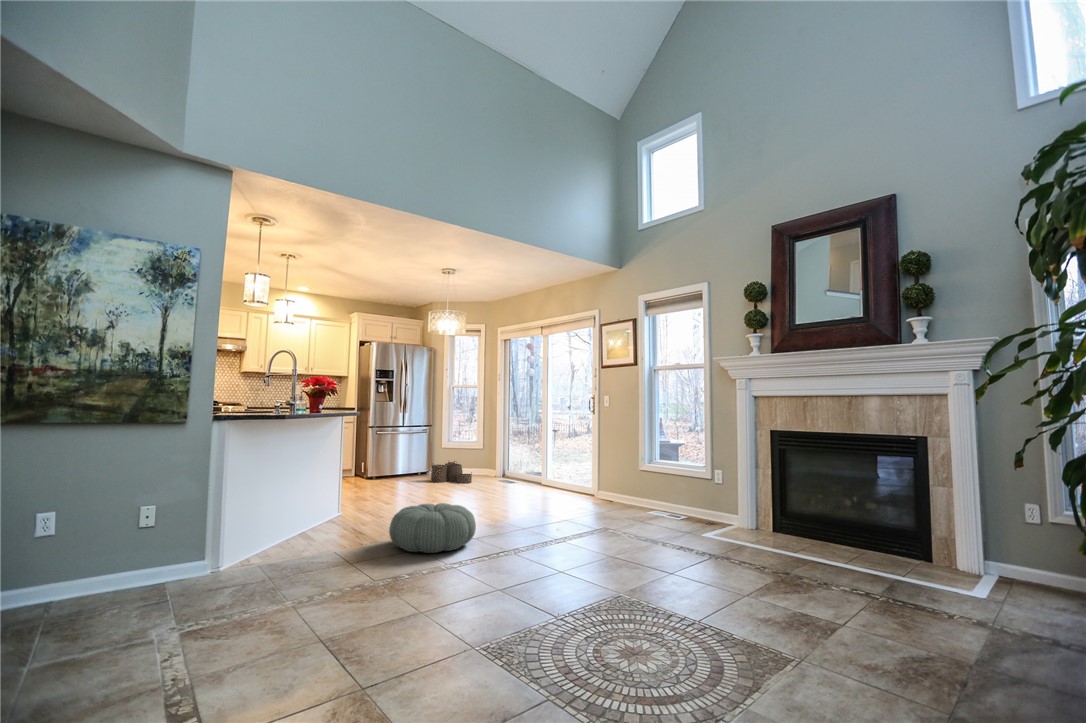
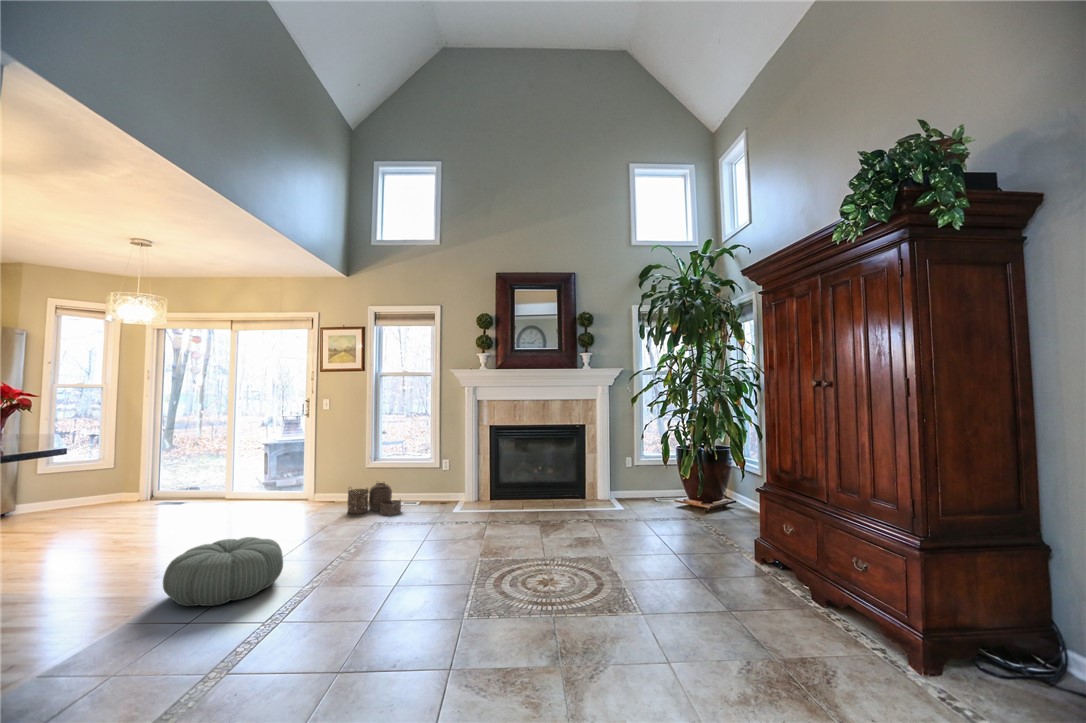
woven basket: present [431,461,472,483] -> present [348,483,401,515]

